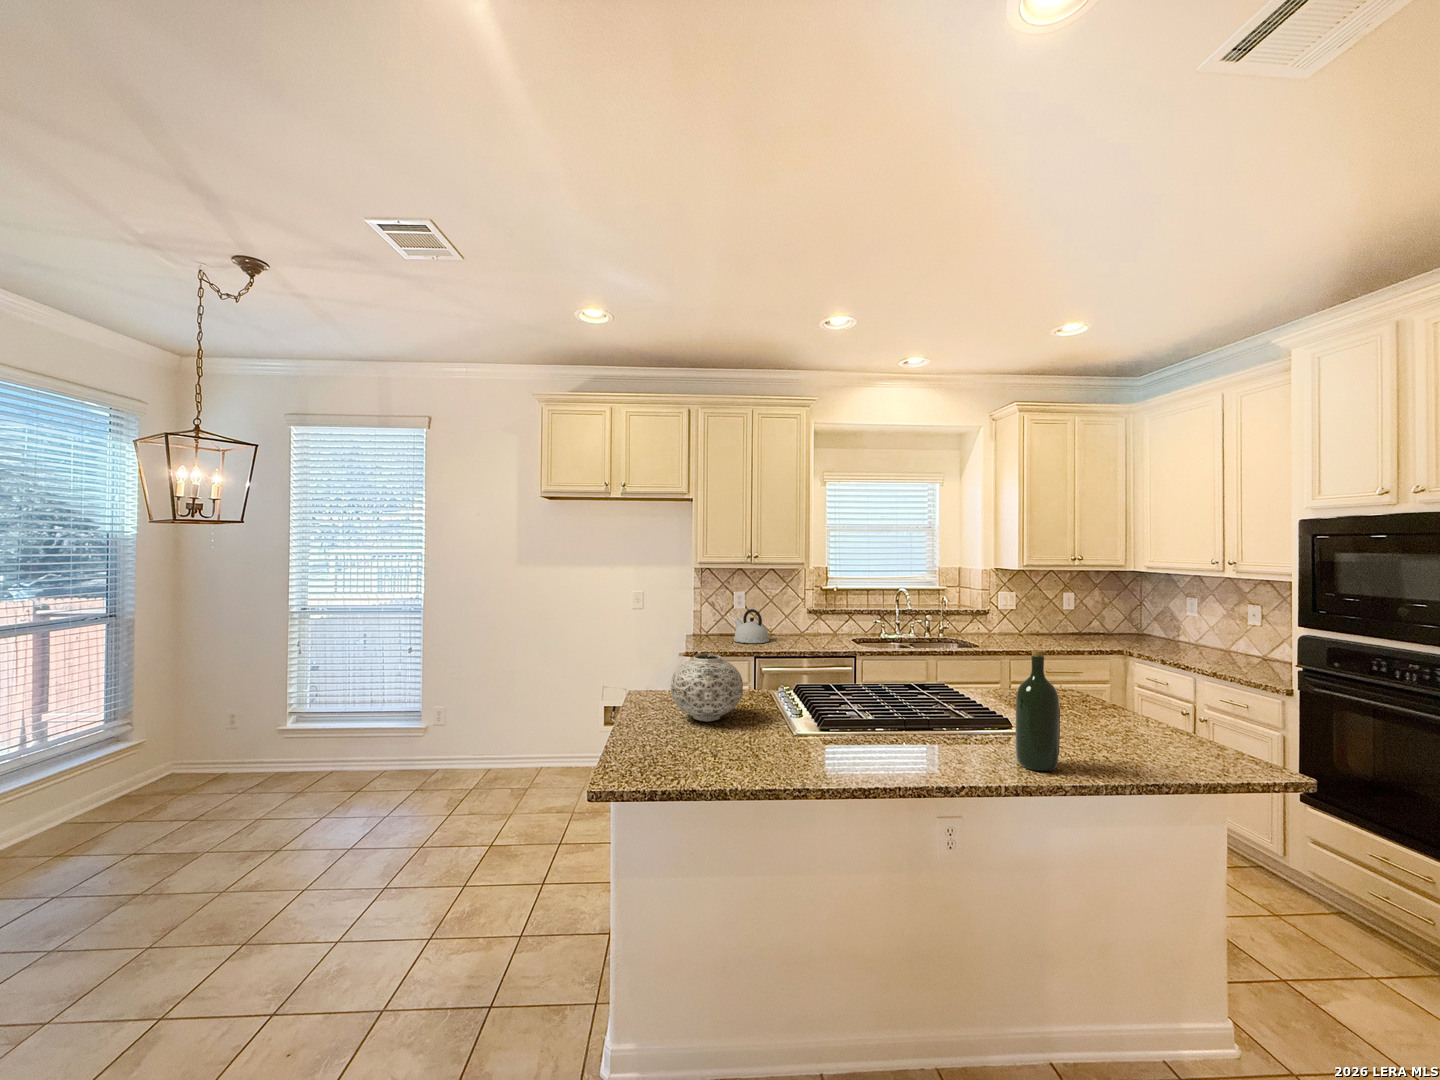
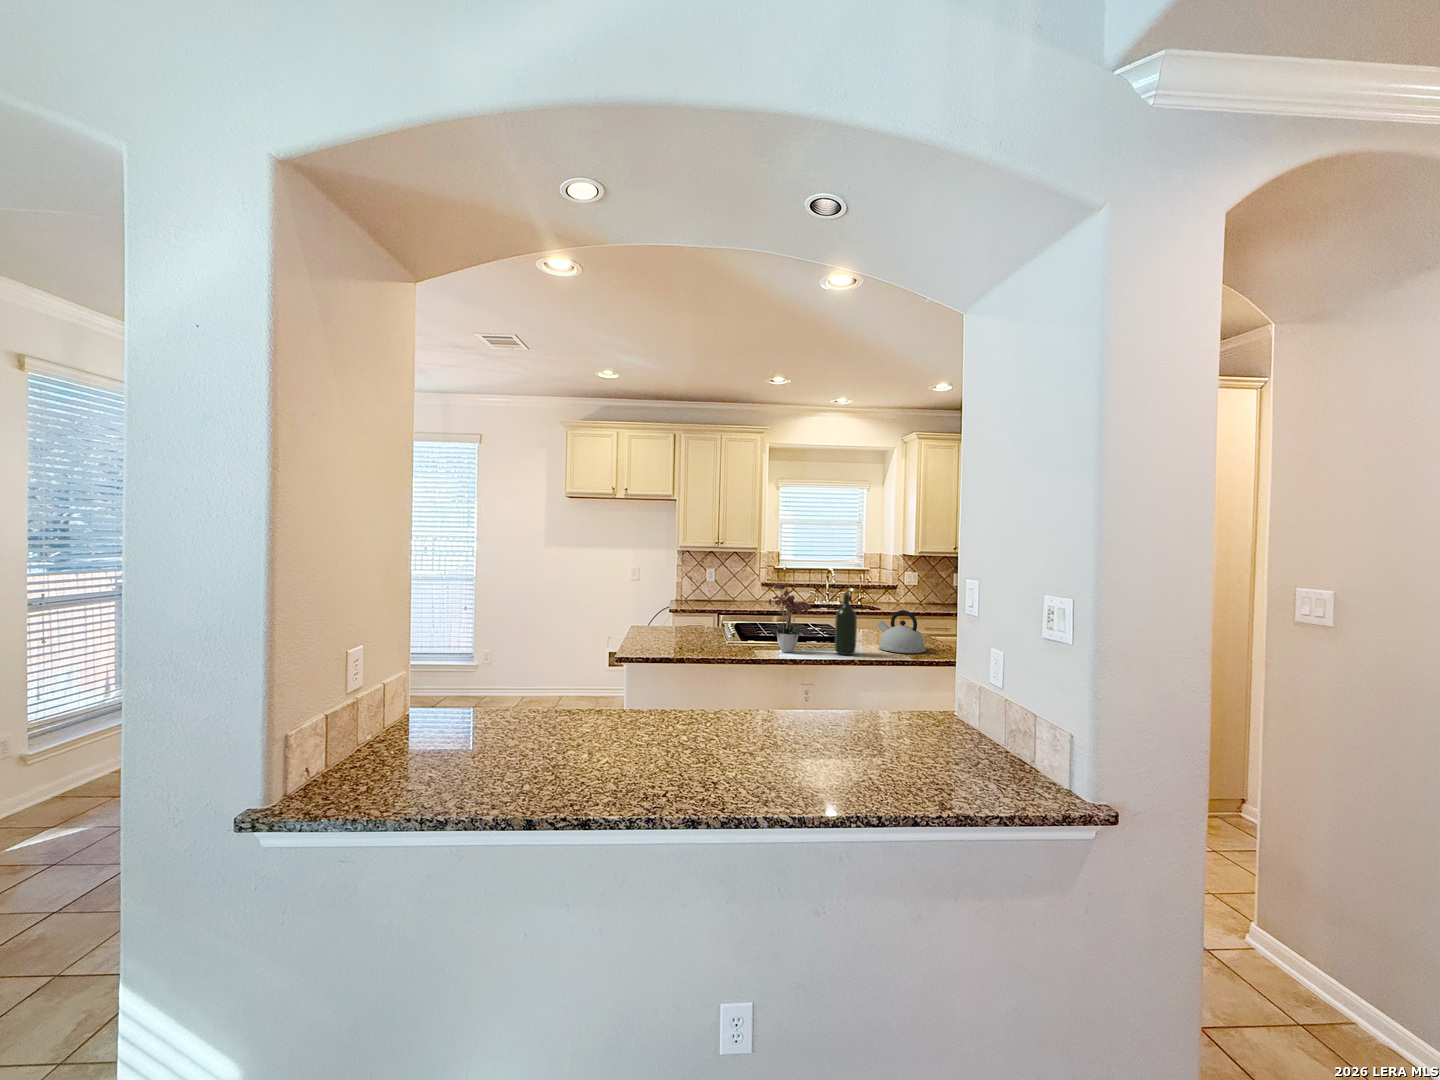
kettle: present [734,609,770,643] -> present [877,610,926,653]
flower arrangement: none [888,629,977,765] -> present [769,583,812,652]
vase: present [671,654,743,722] -> none [652,598,695,637]

